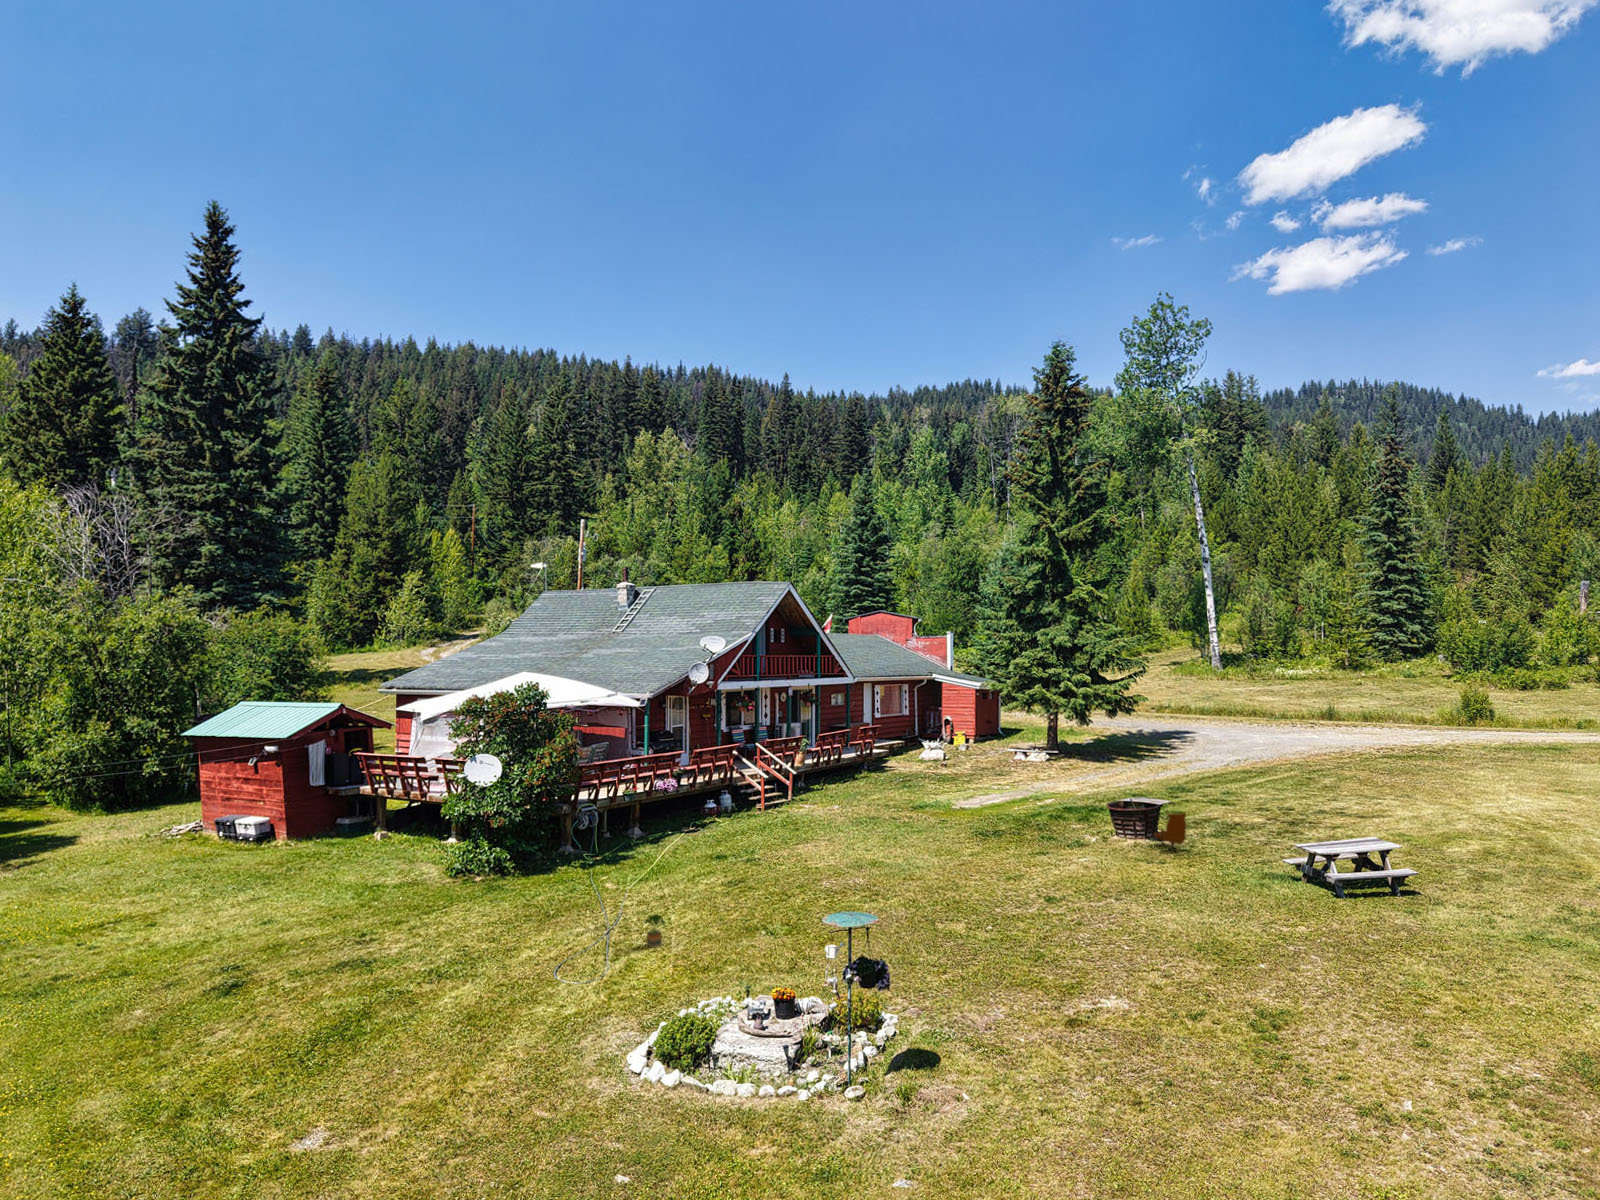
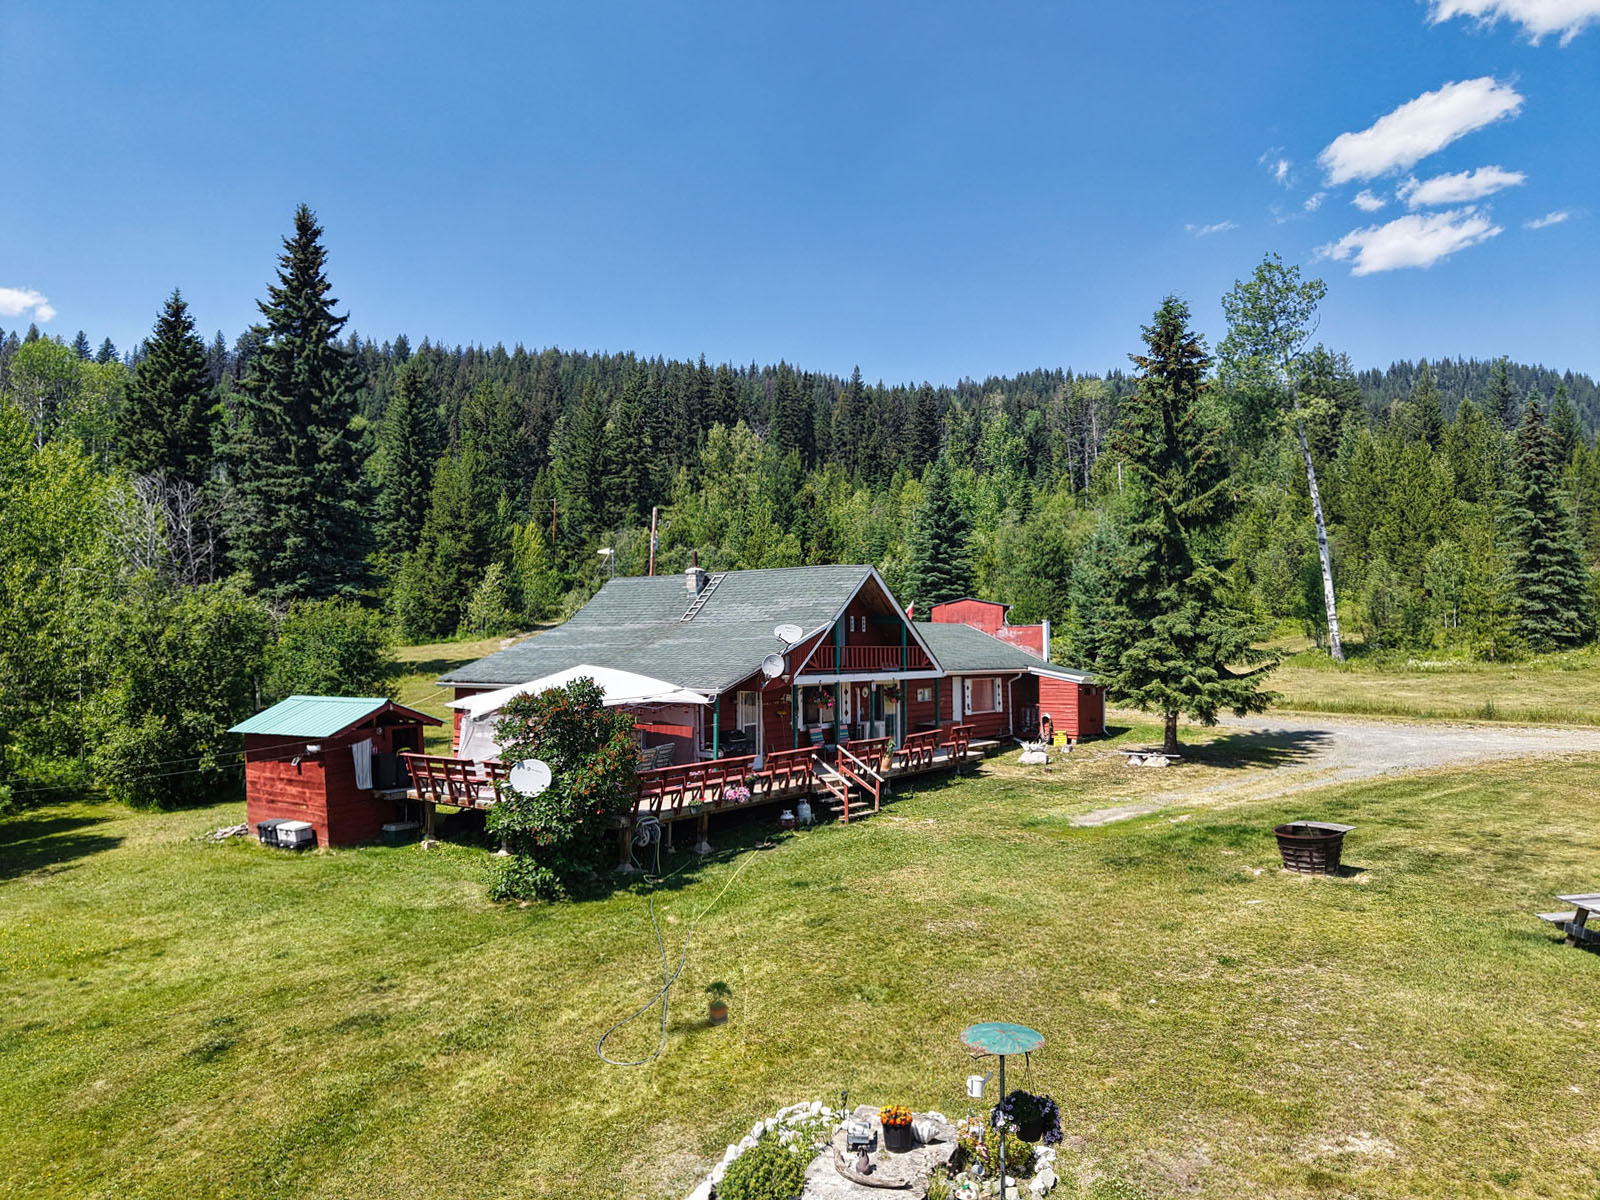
lounge chair: present [1153,813,1186,852] -> none [1341,847,1394,901]

